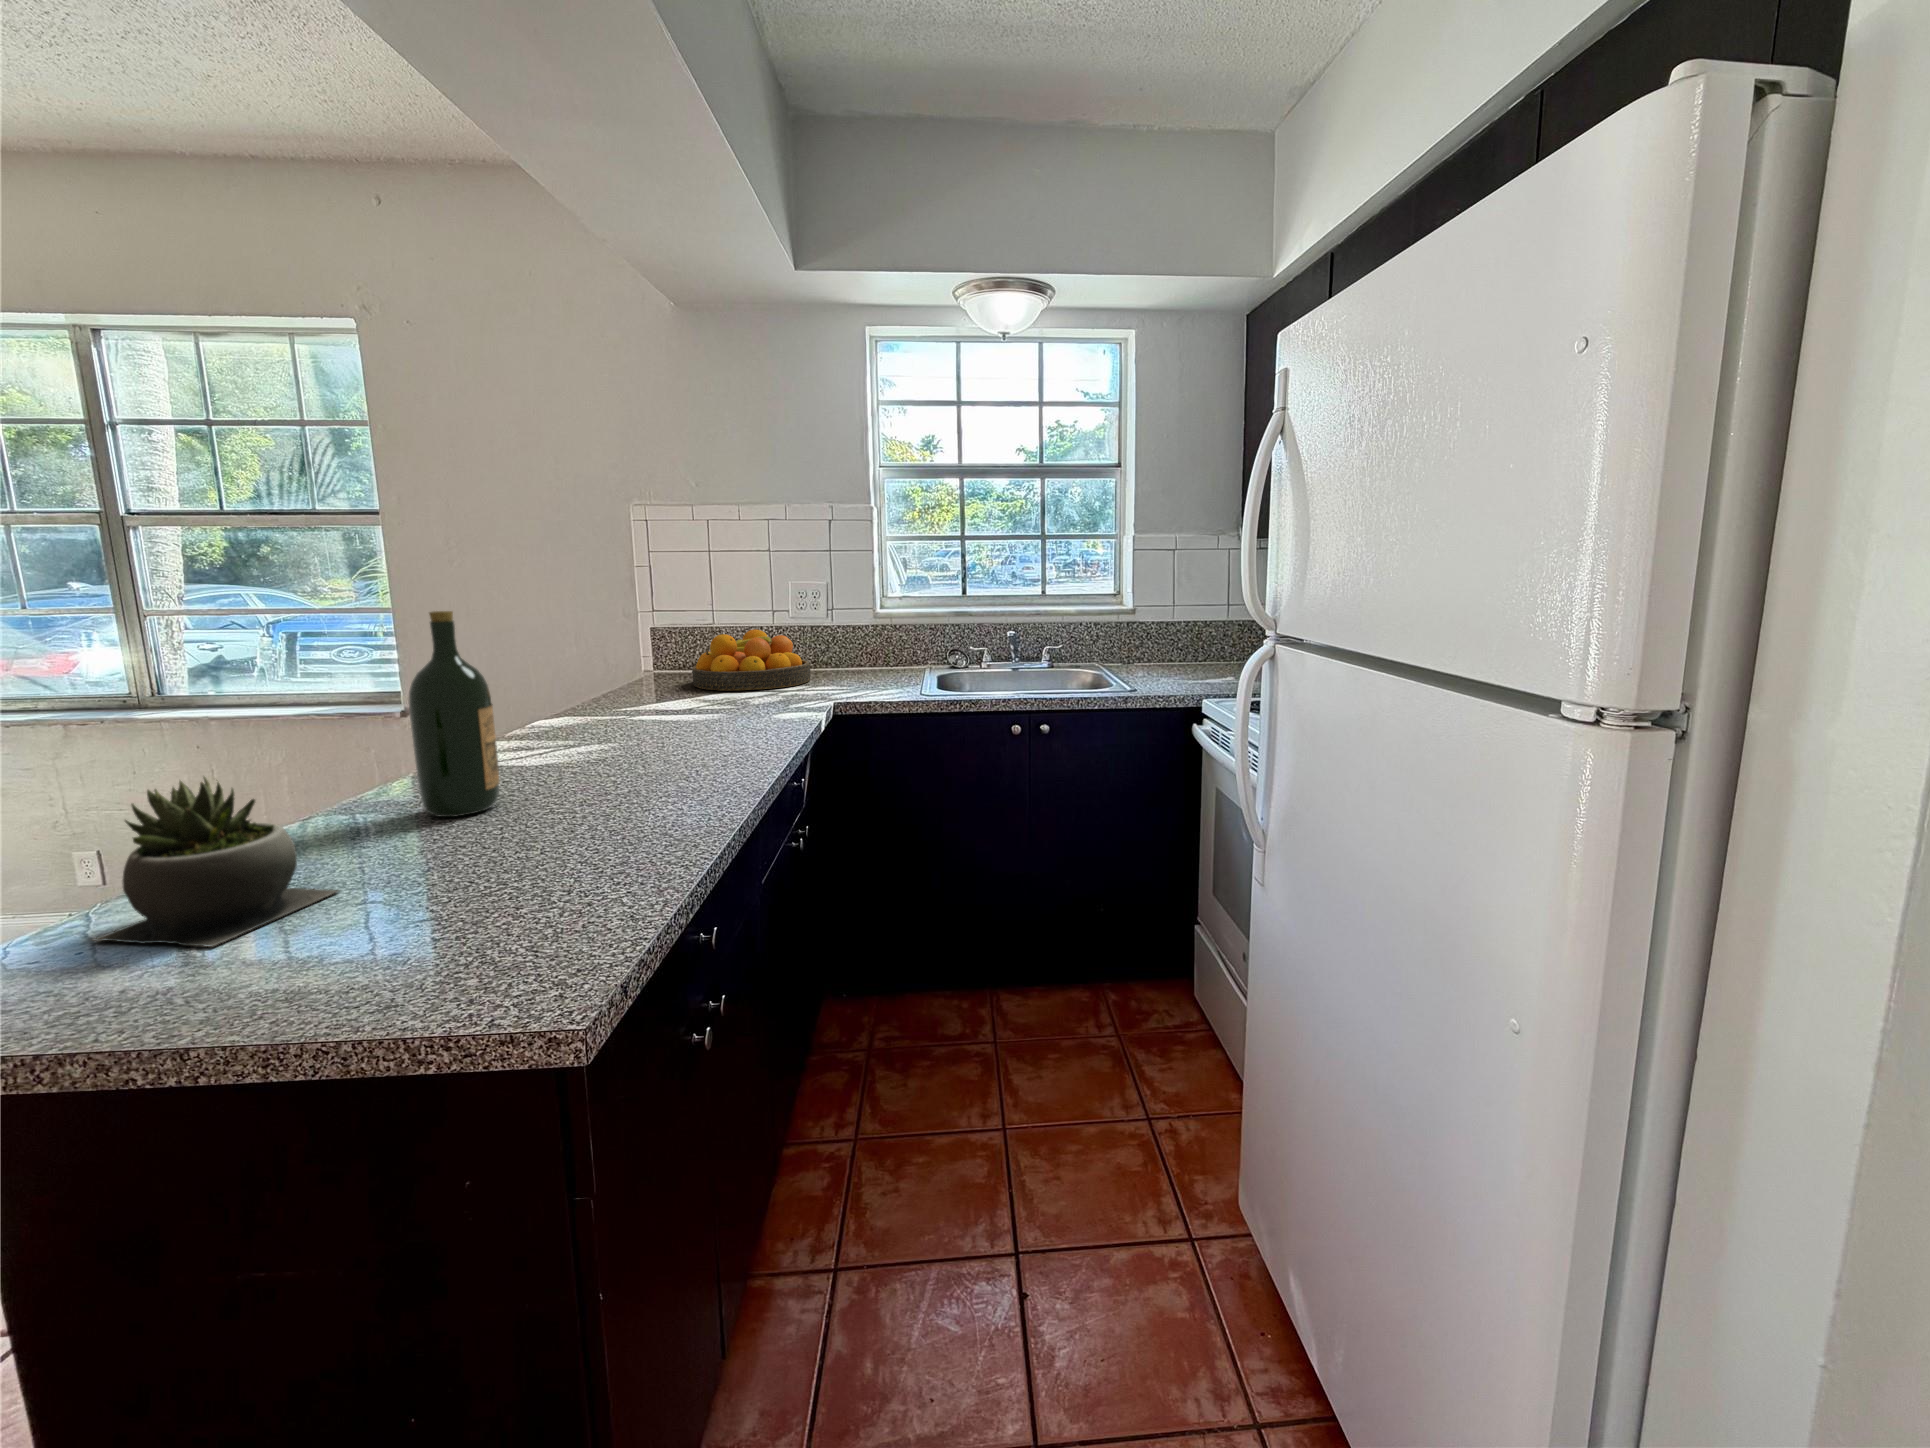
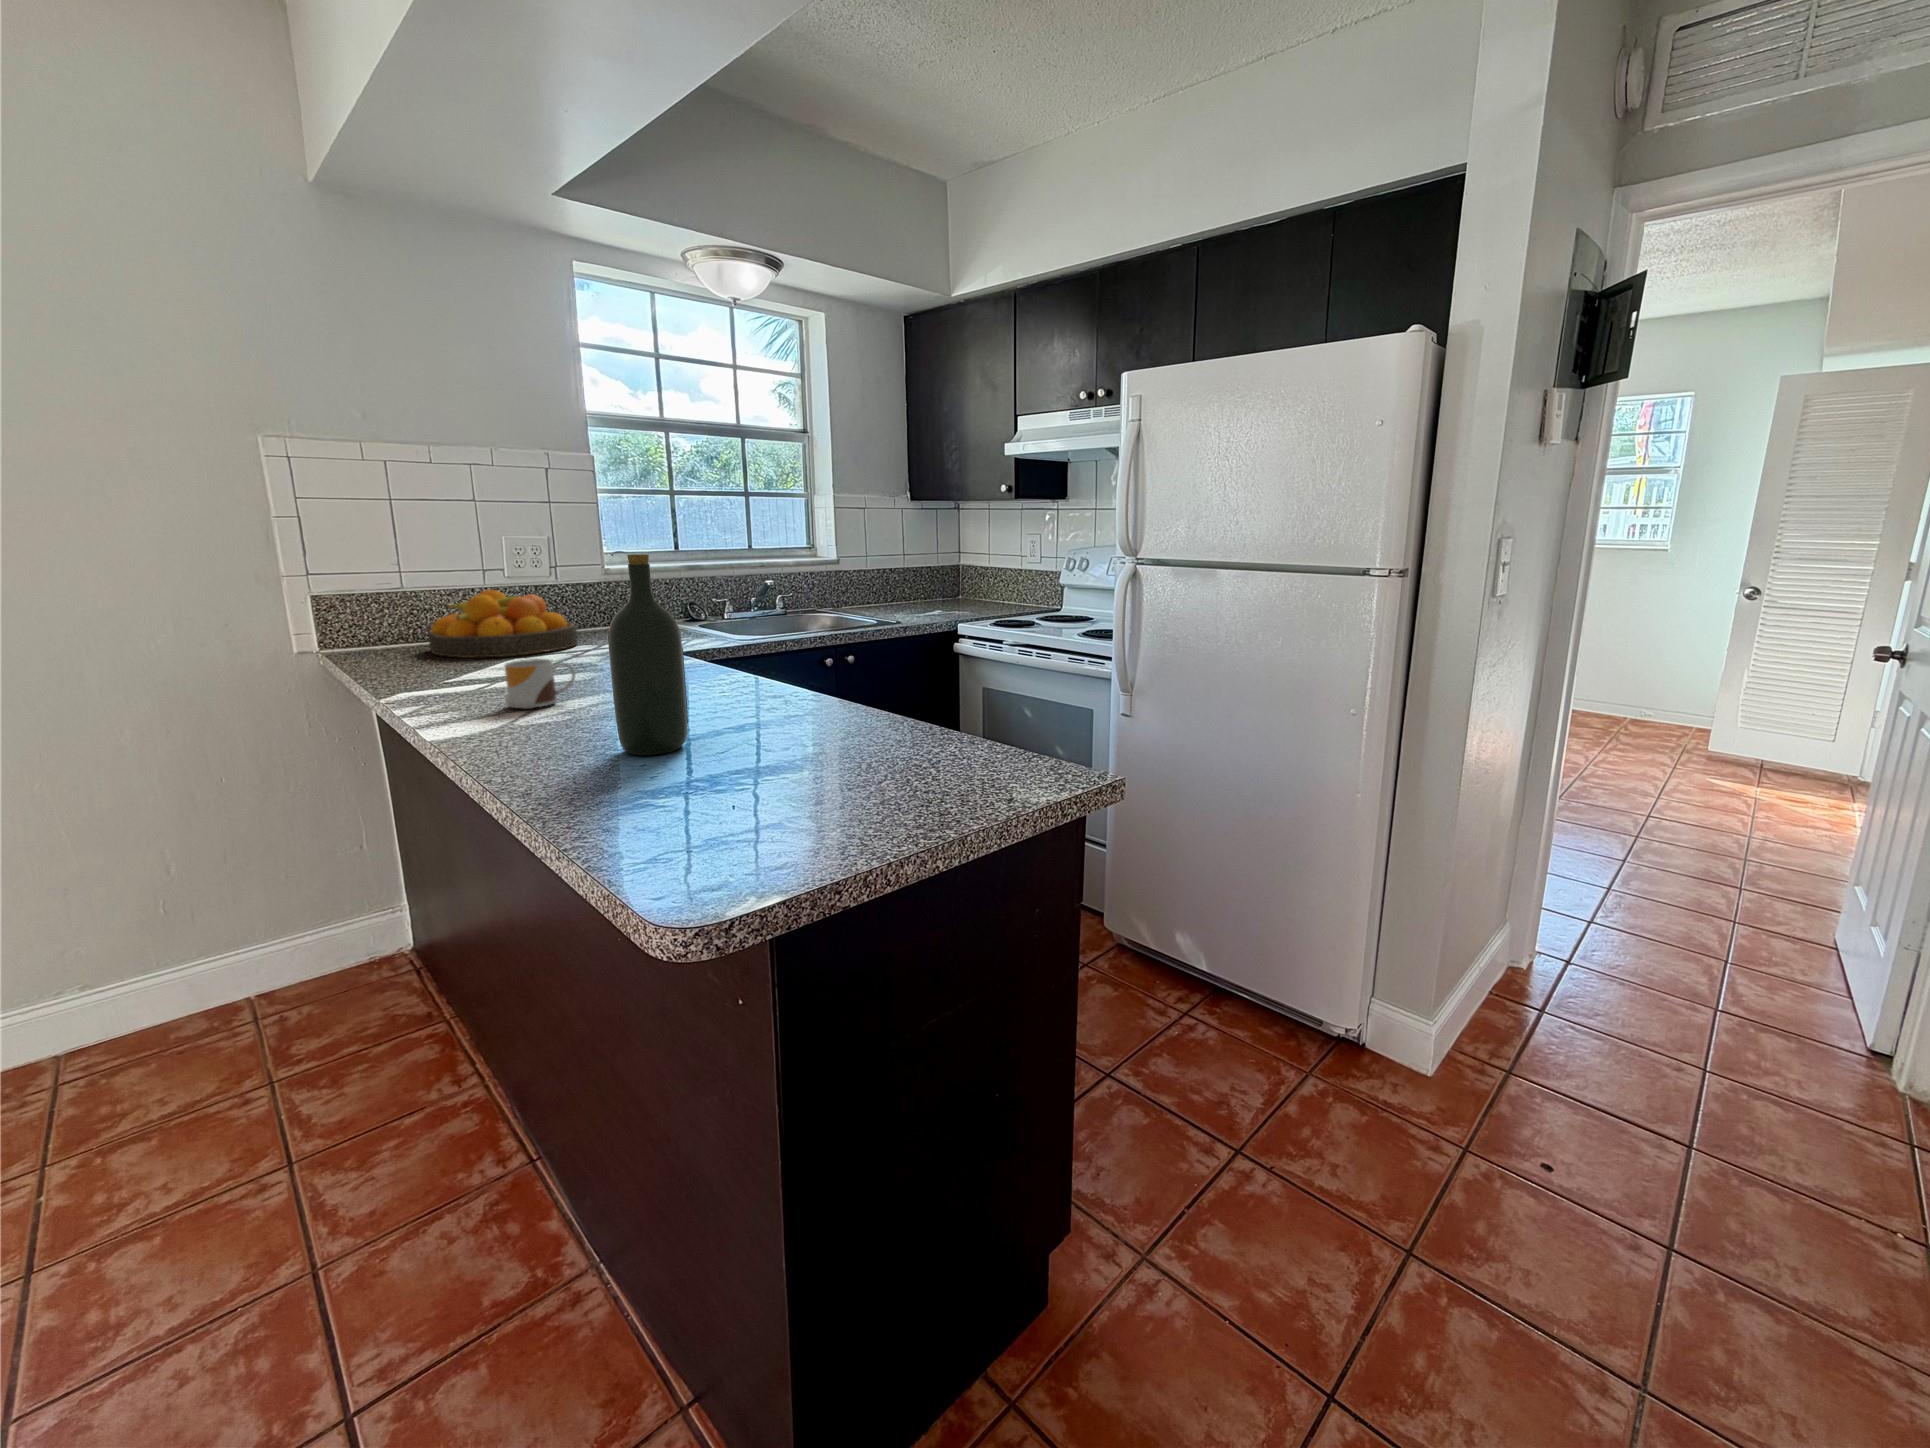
mug: none [550,700,607,746] -> present [505,659,575,709]
succulent plant: present [92,777,338,947] -> none [678,693,826,843]

